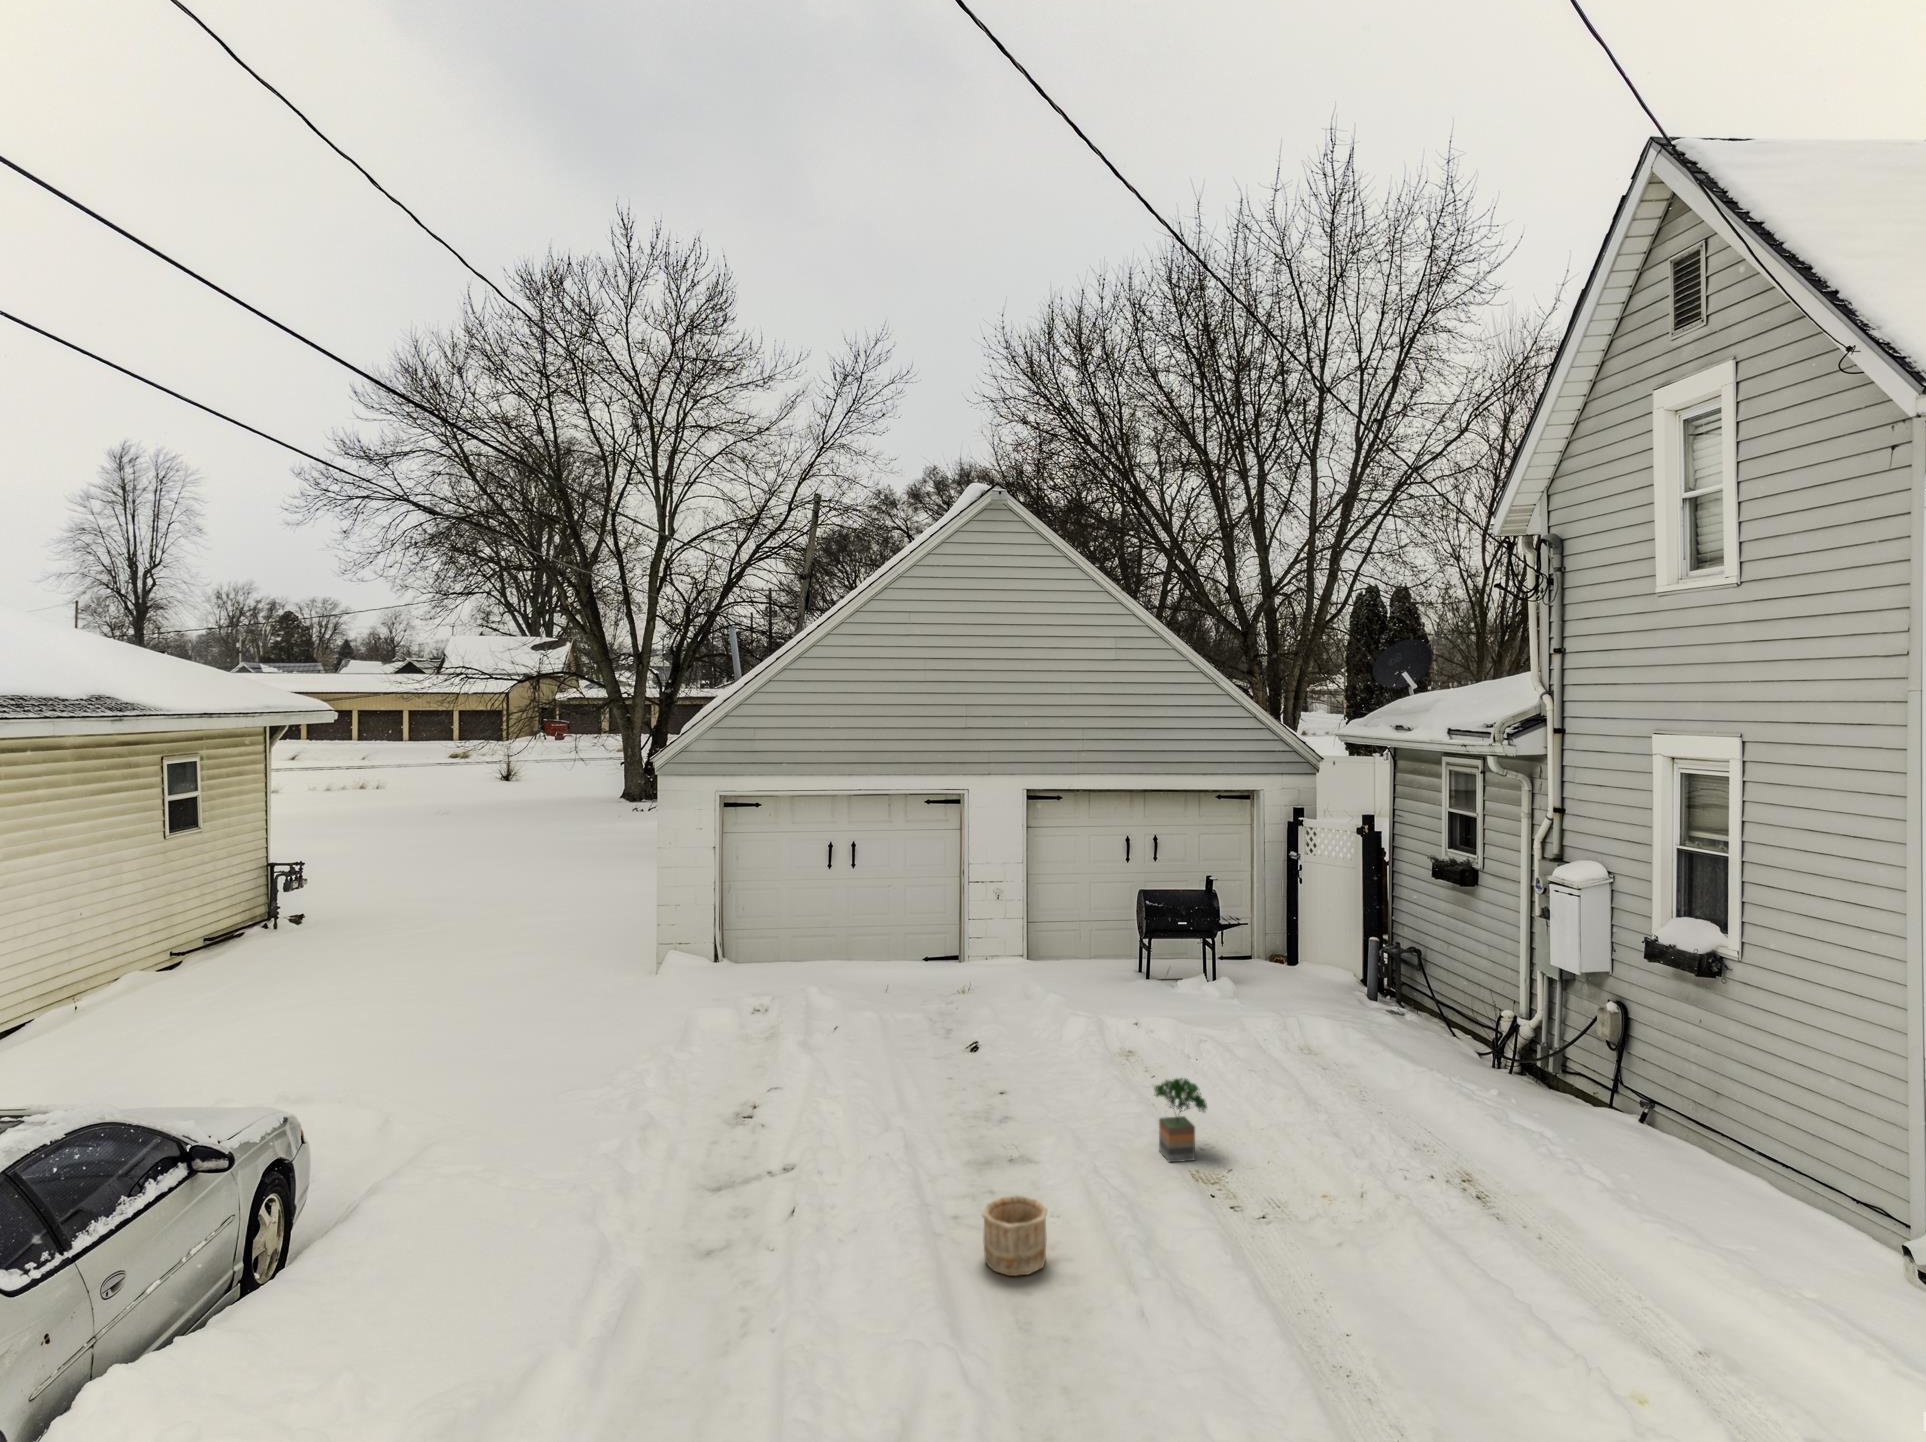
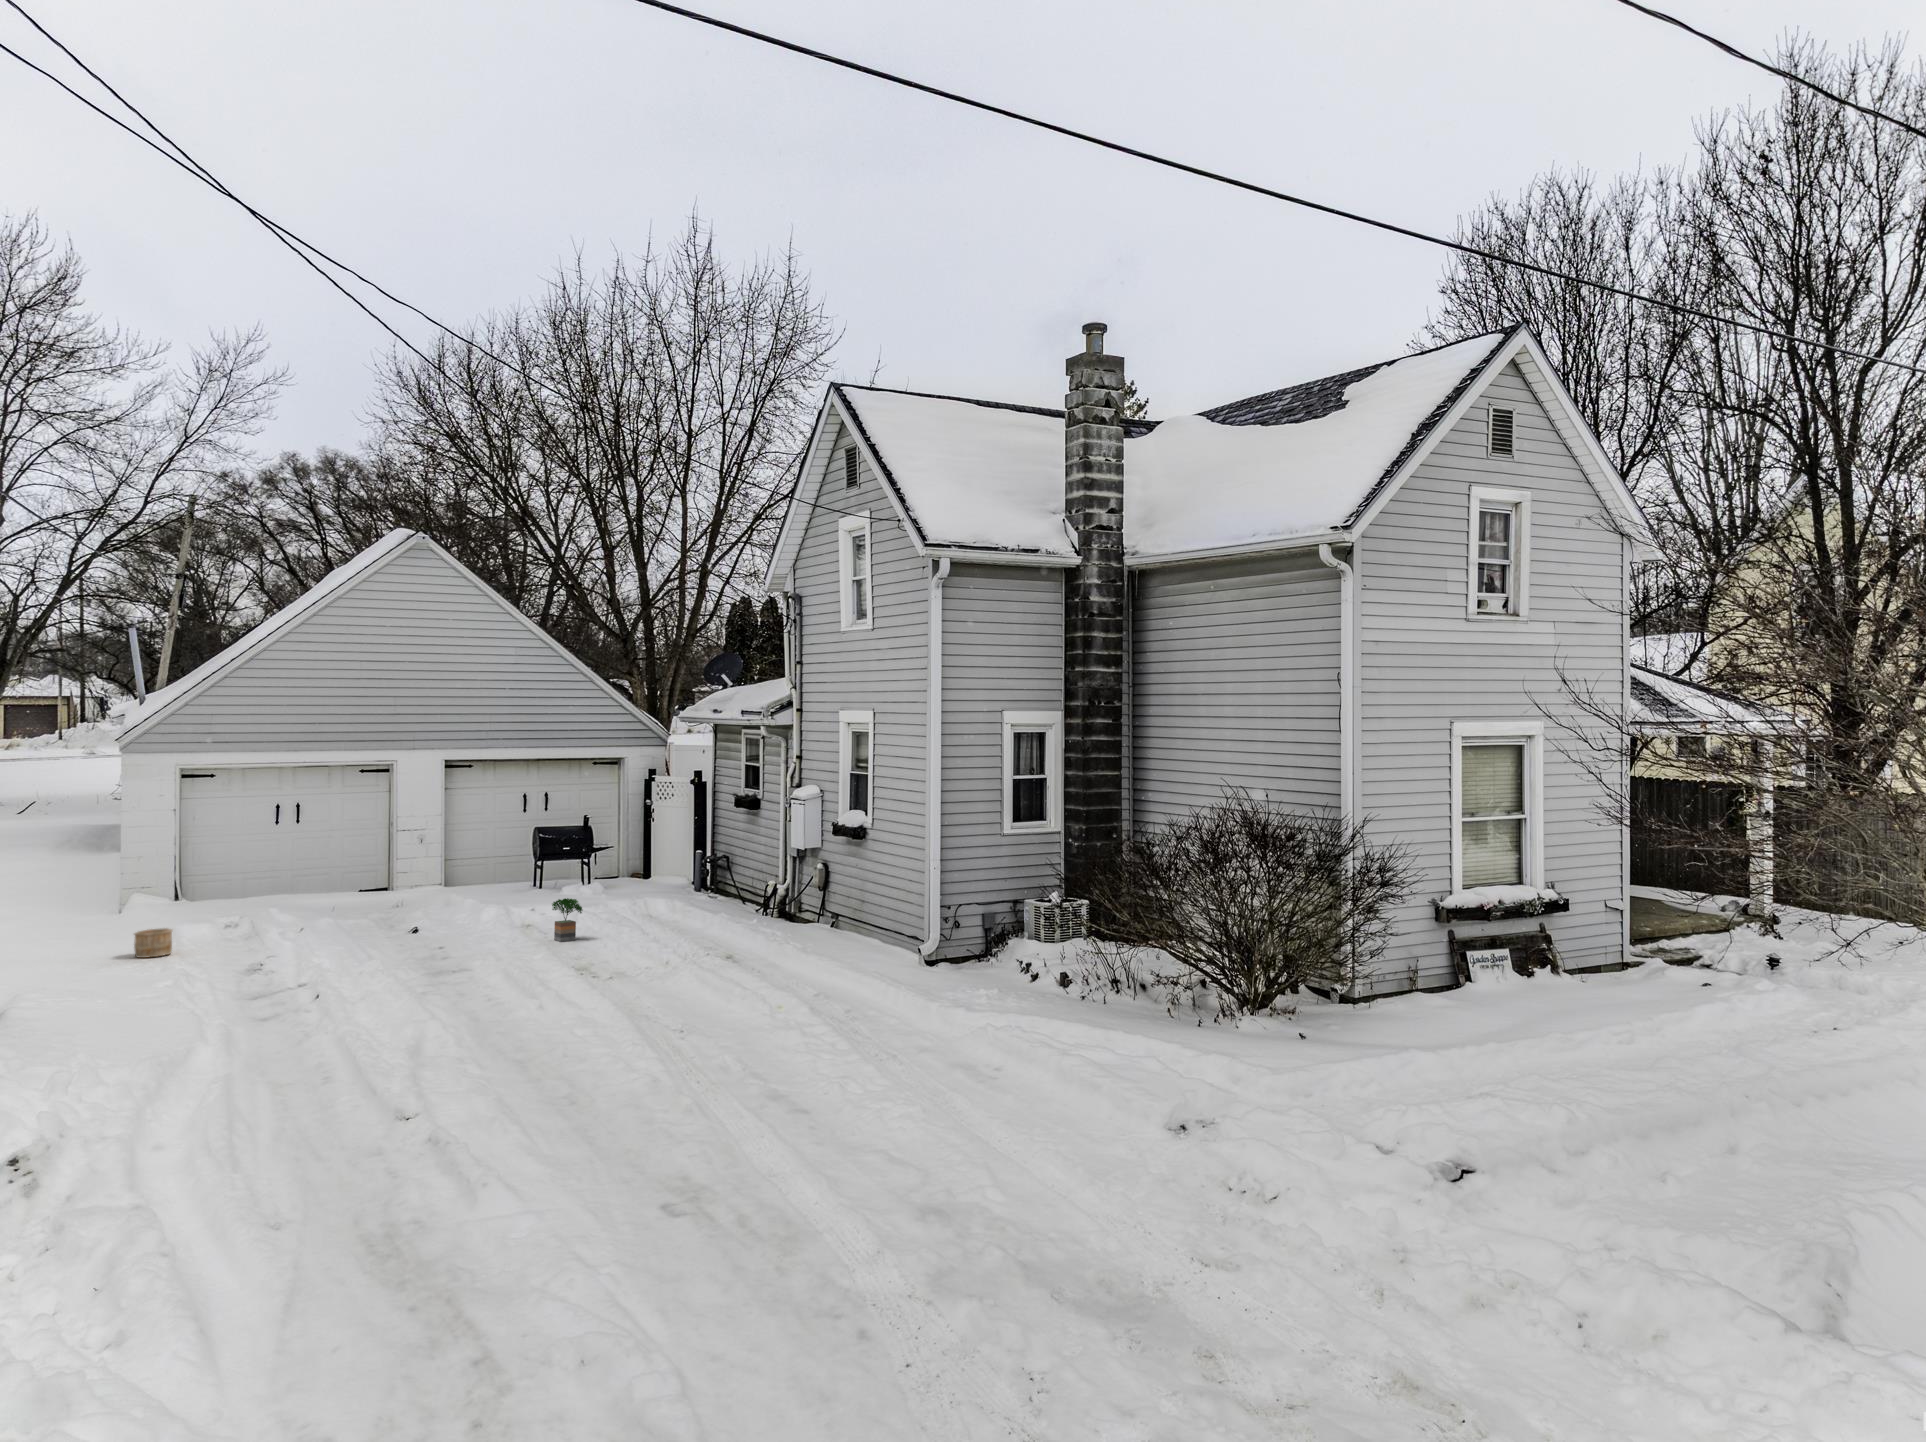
wooden bucket: present [982,1196,1047,1276] -> present [134,928,172,958]

